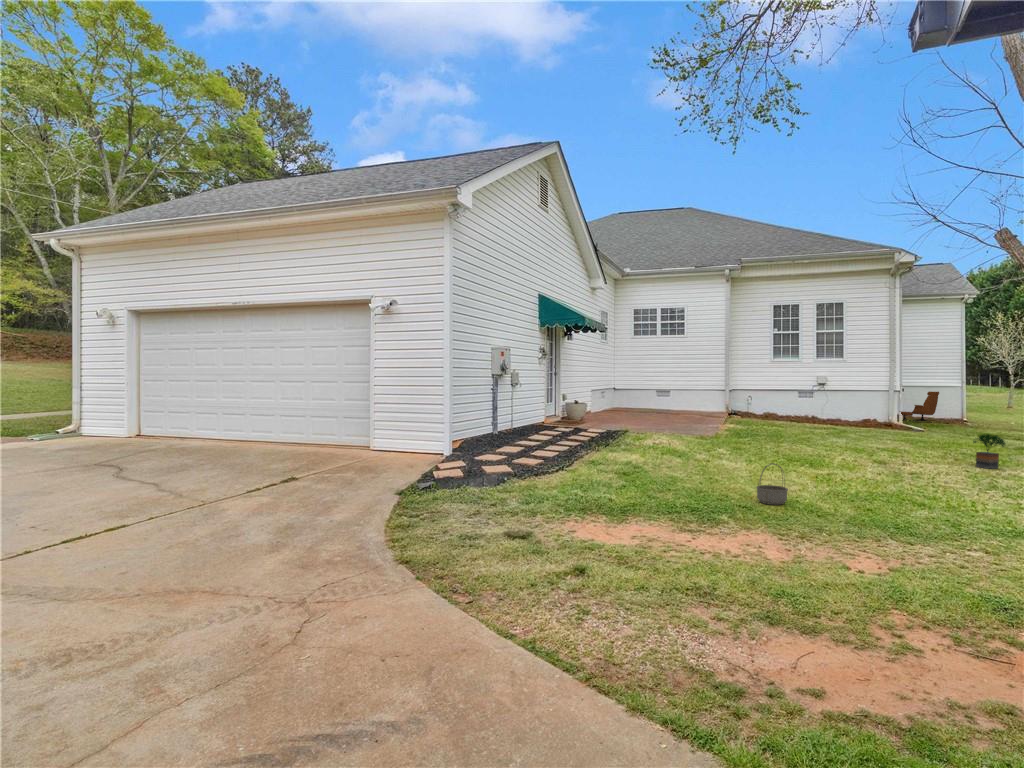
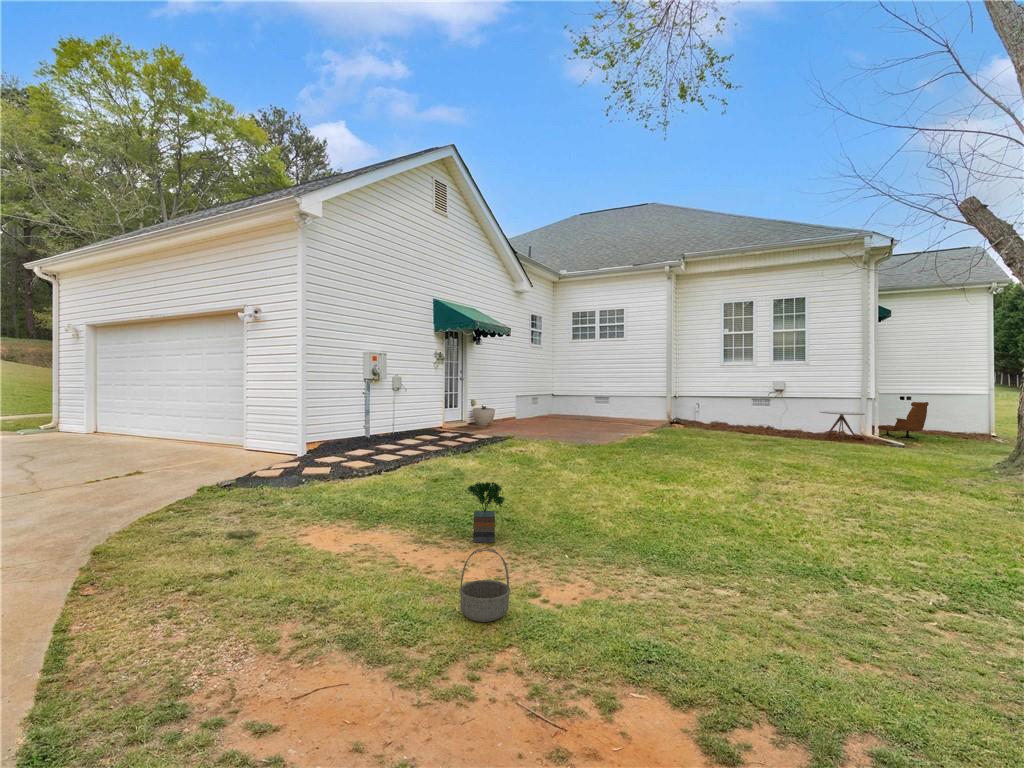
round table: none [858,400,895,423] -> present [820,411,865,439]
potted tree: present [973,434,1005,469] -> present [468,482,505,543]
basket: present [757,464,788,505] -> present [459,548,510,622]

